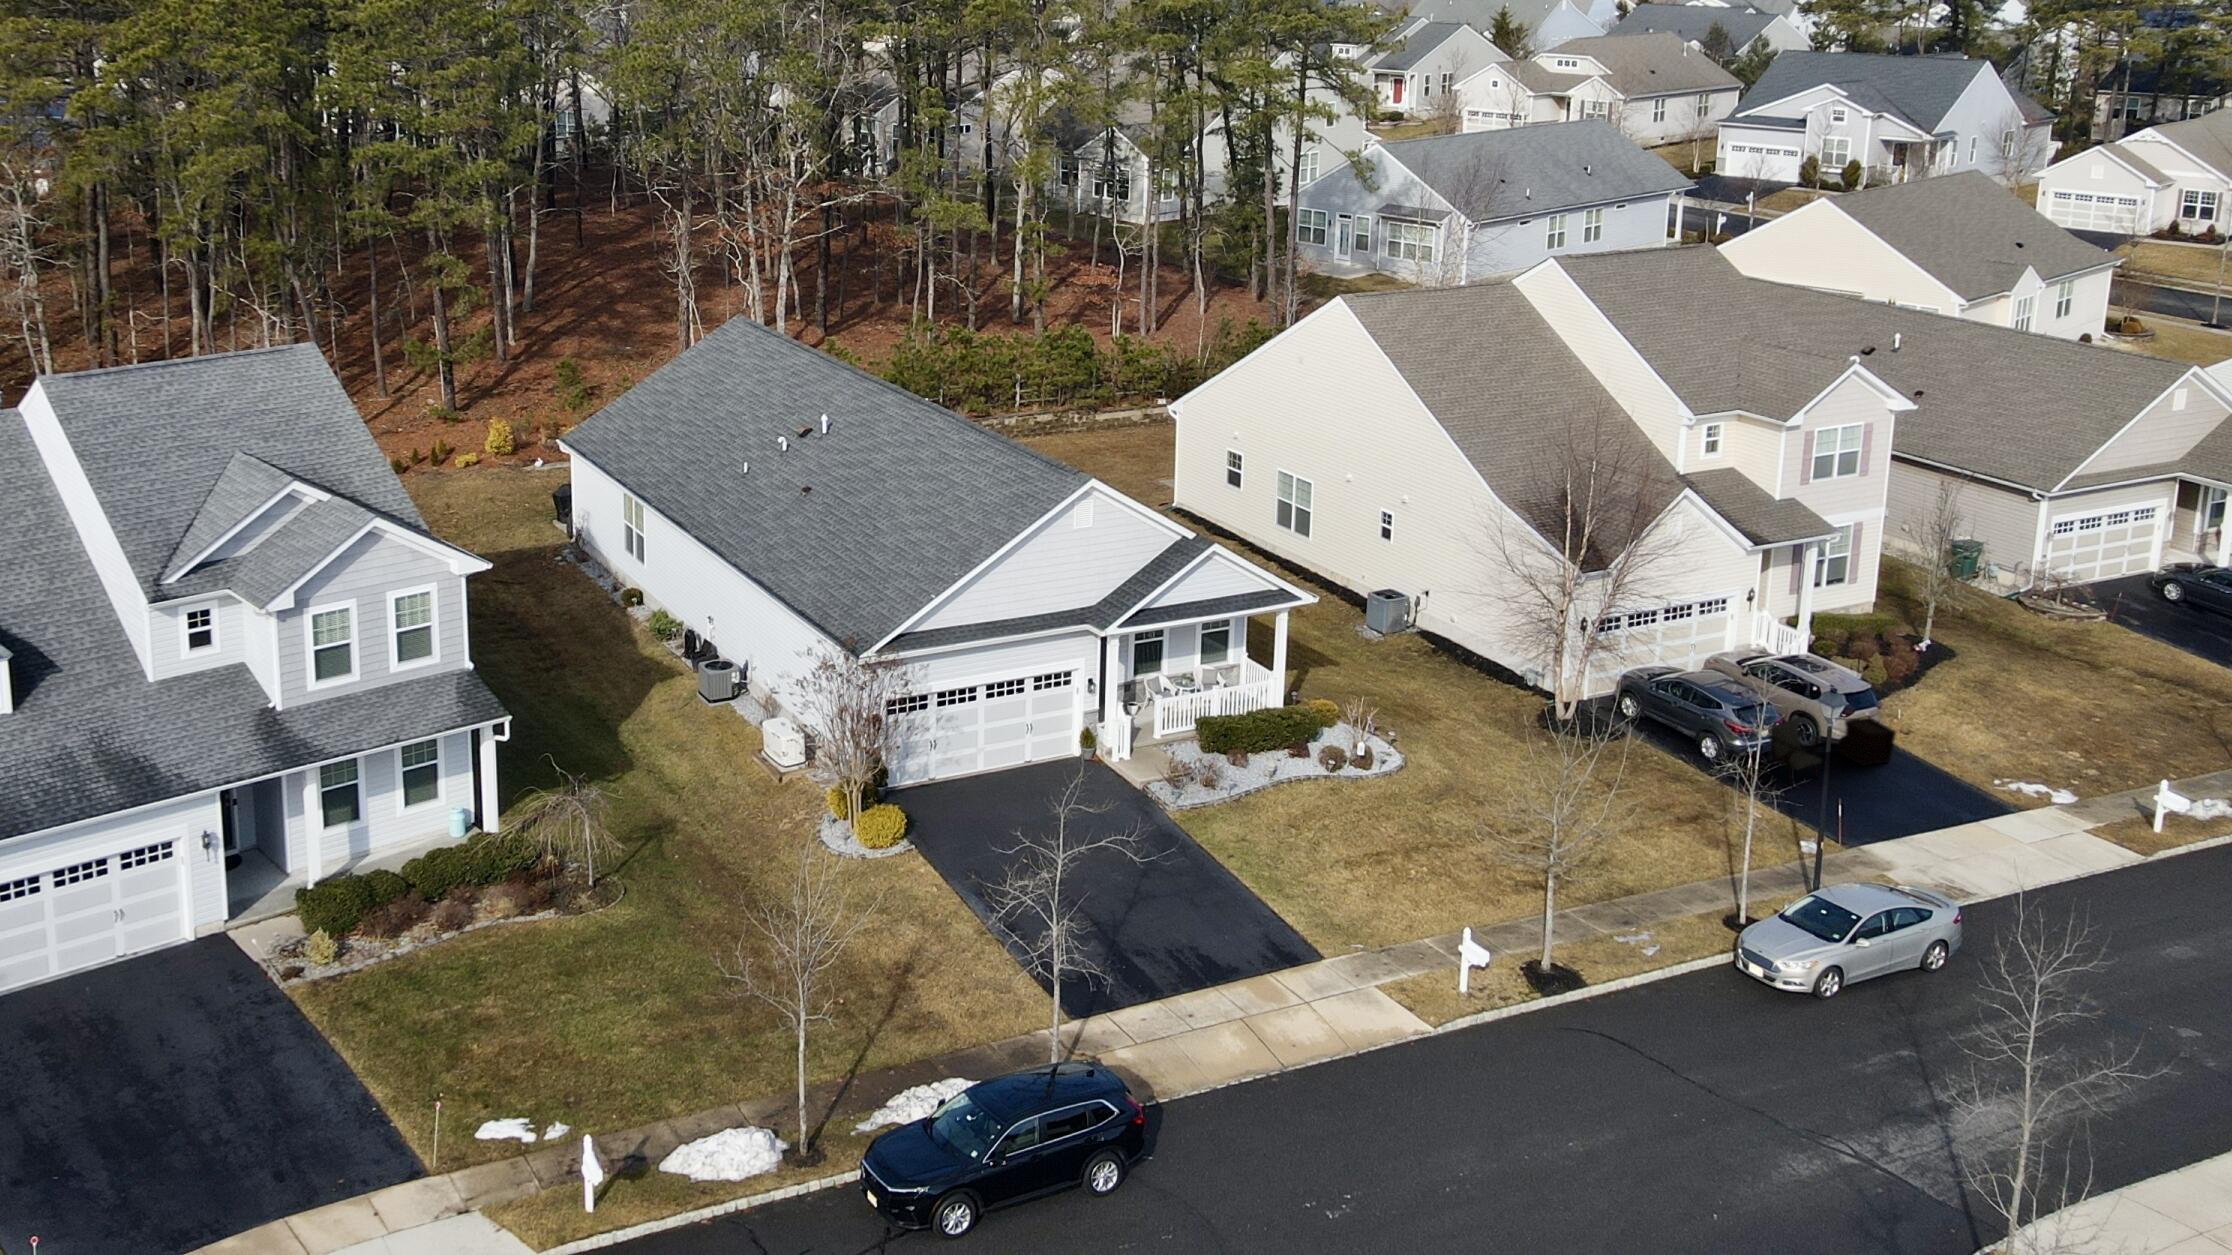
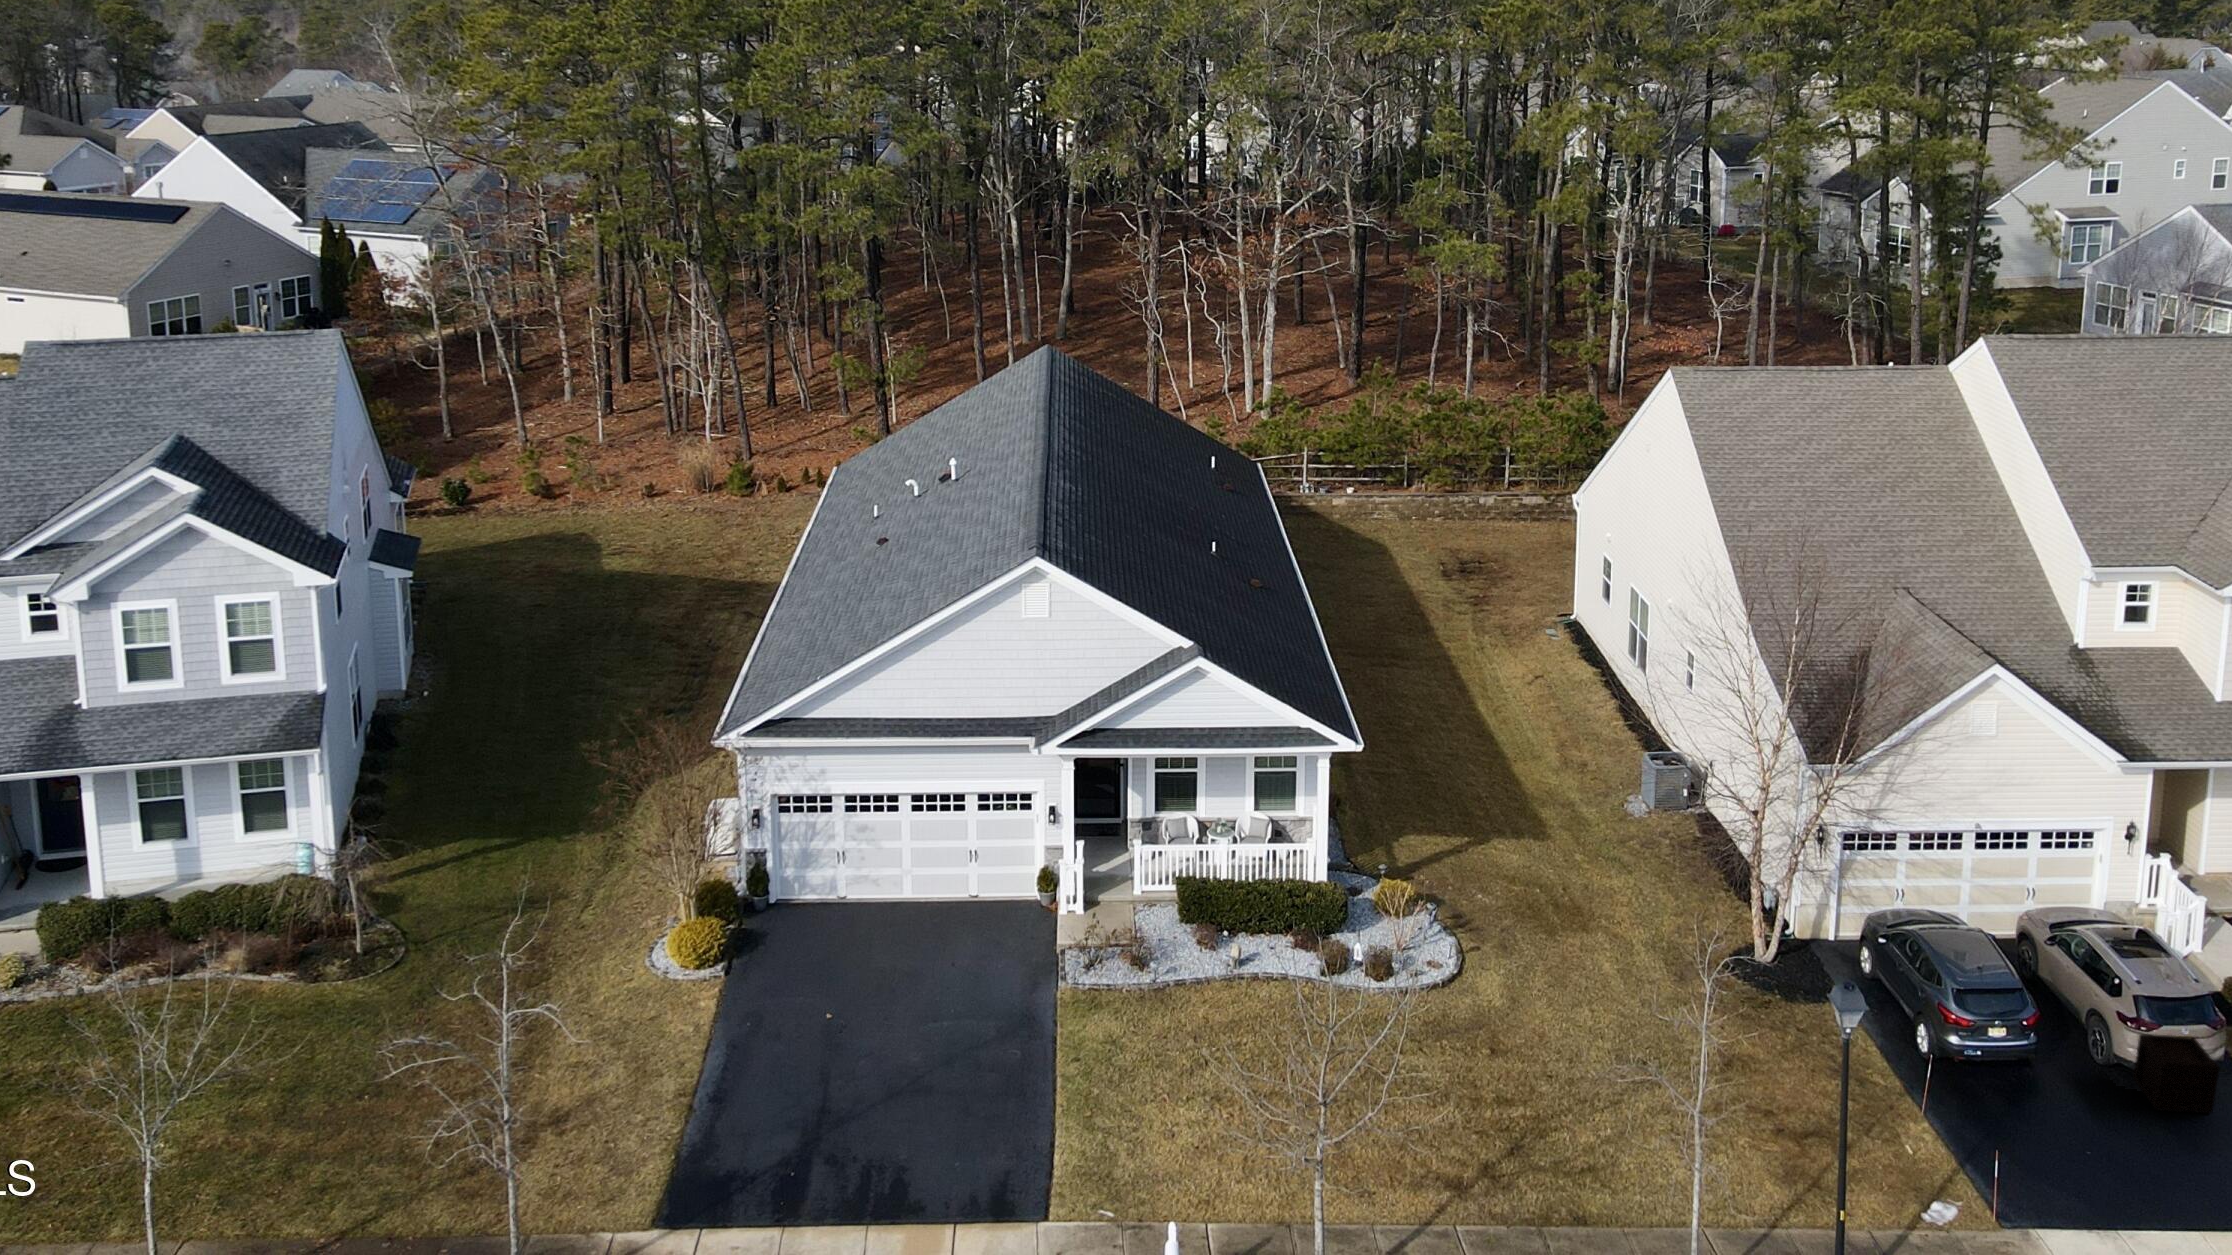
lounge chair: present [1764,719,1825,785] -> none [1967,1018,2070,1119]

